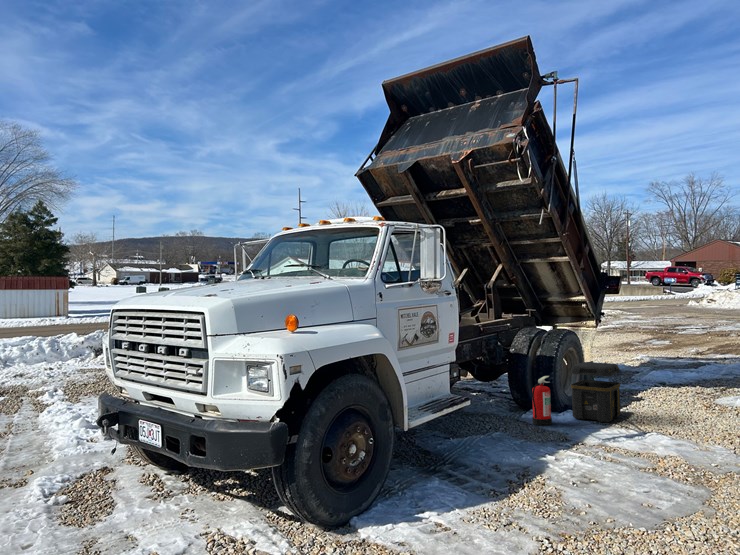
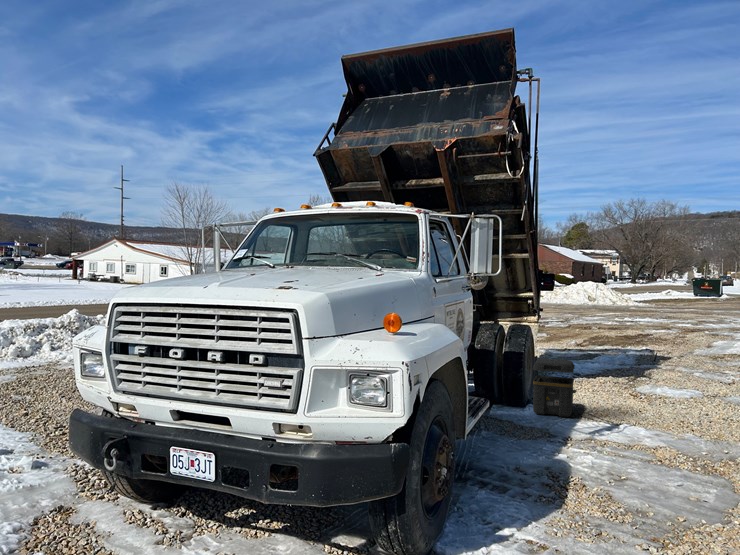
fire extinguisher: present [532,376,552,426] -> none [502,373,521,423]

